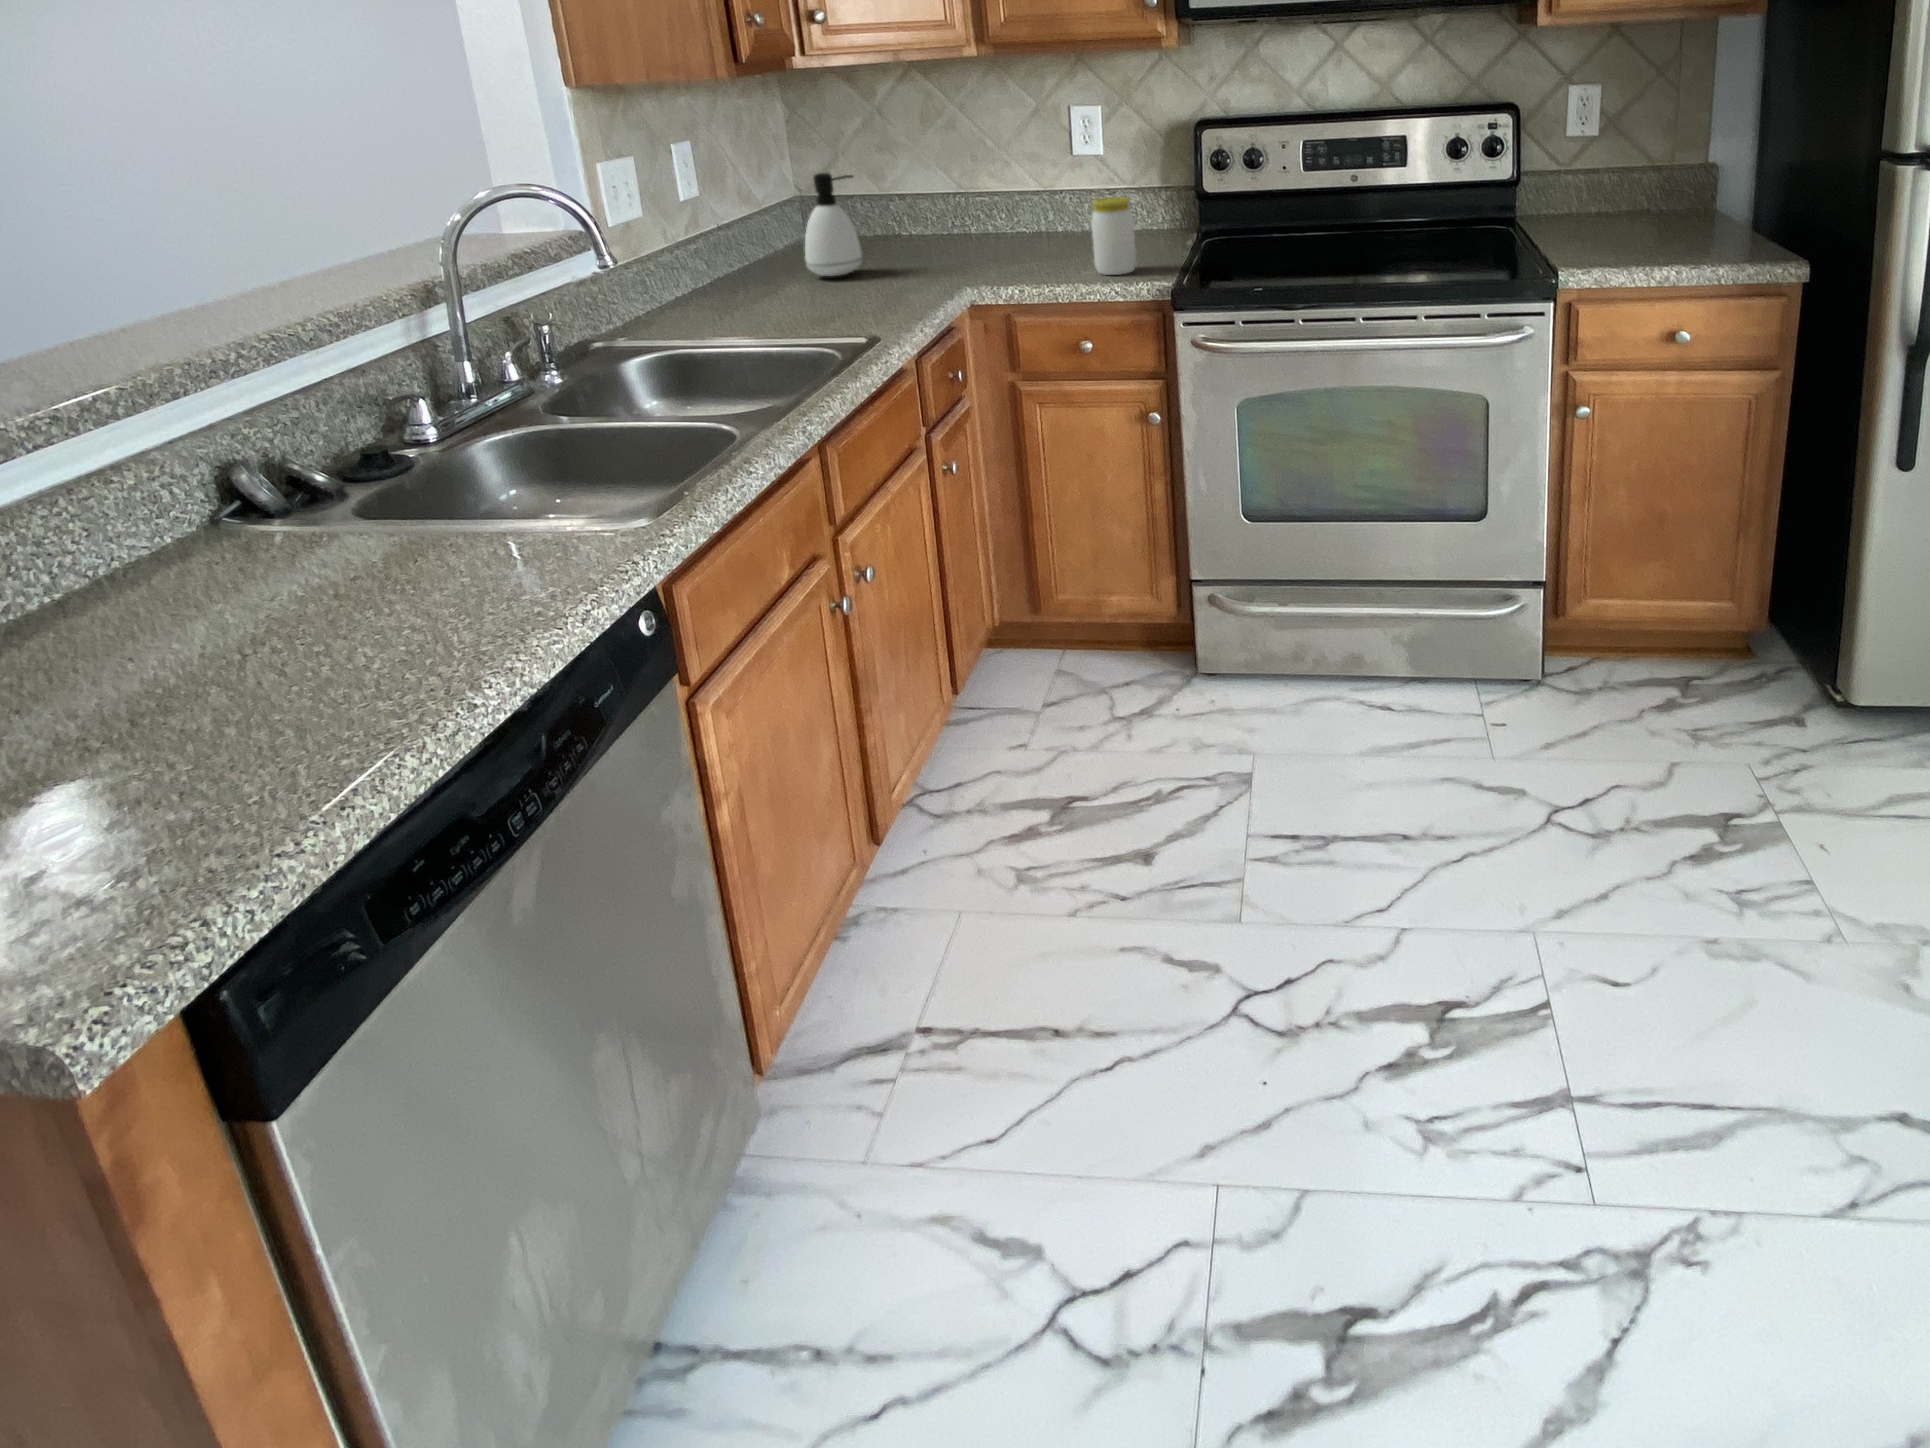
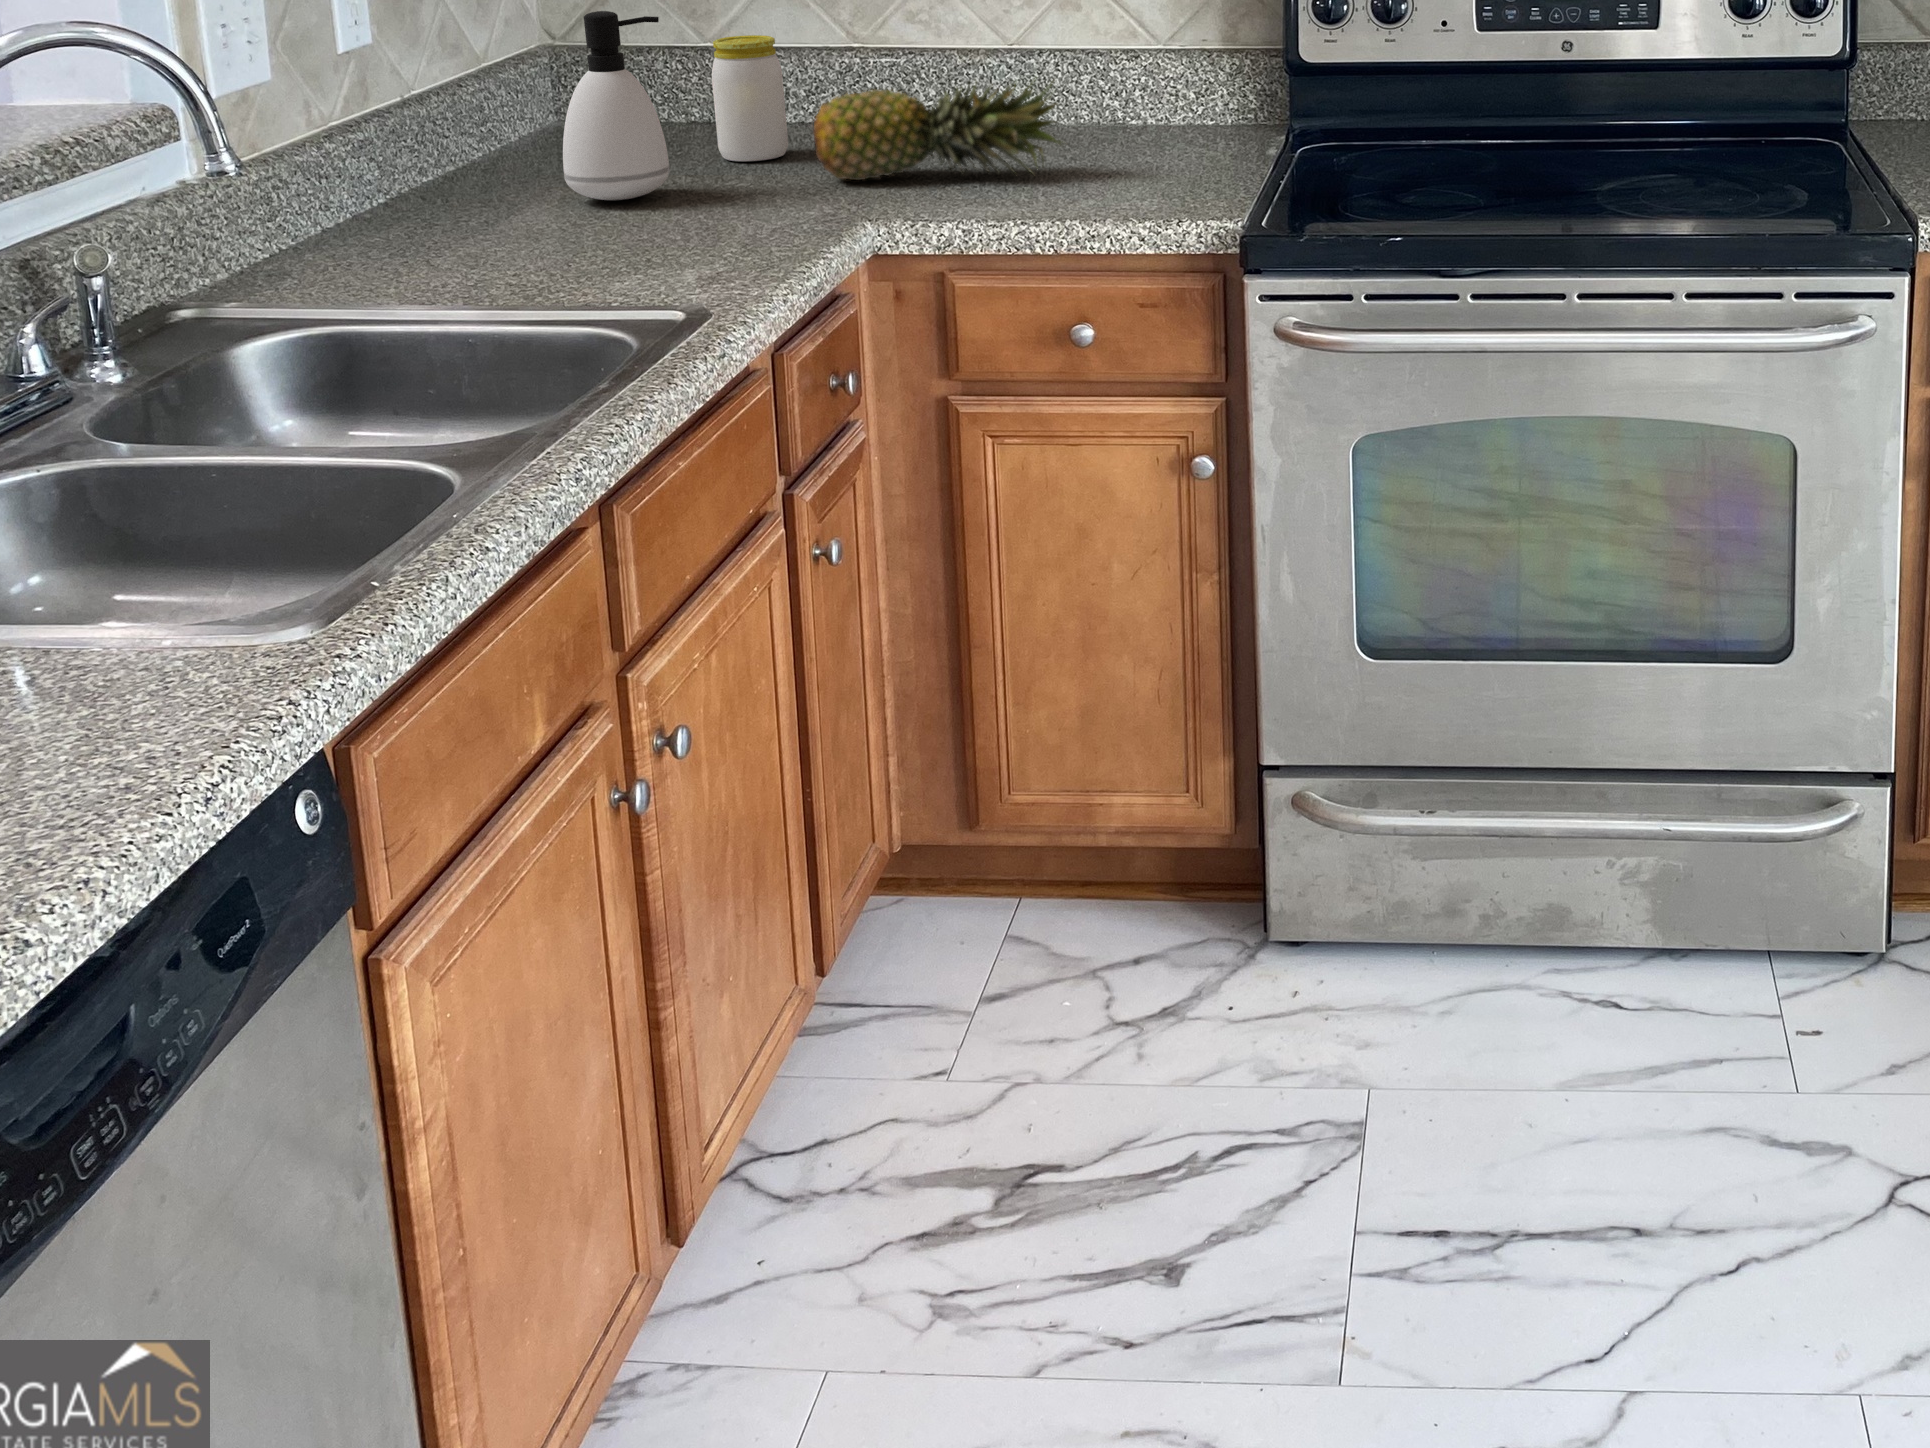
jar: present [1091,197,1136,275] -> present [712,35,788,161]
fruit: none [940,202,1078,262] -> present [813,78,1062,180]

